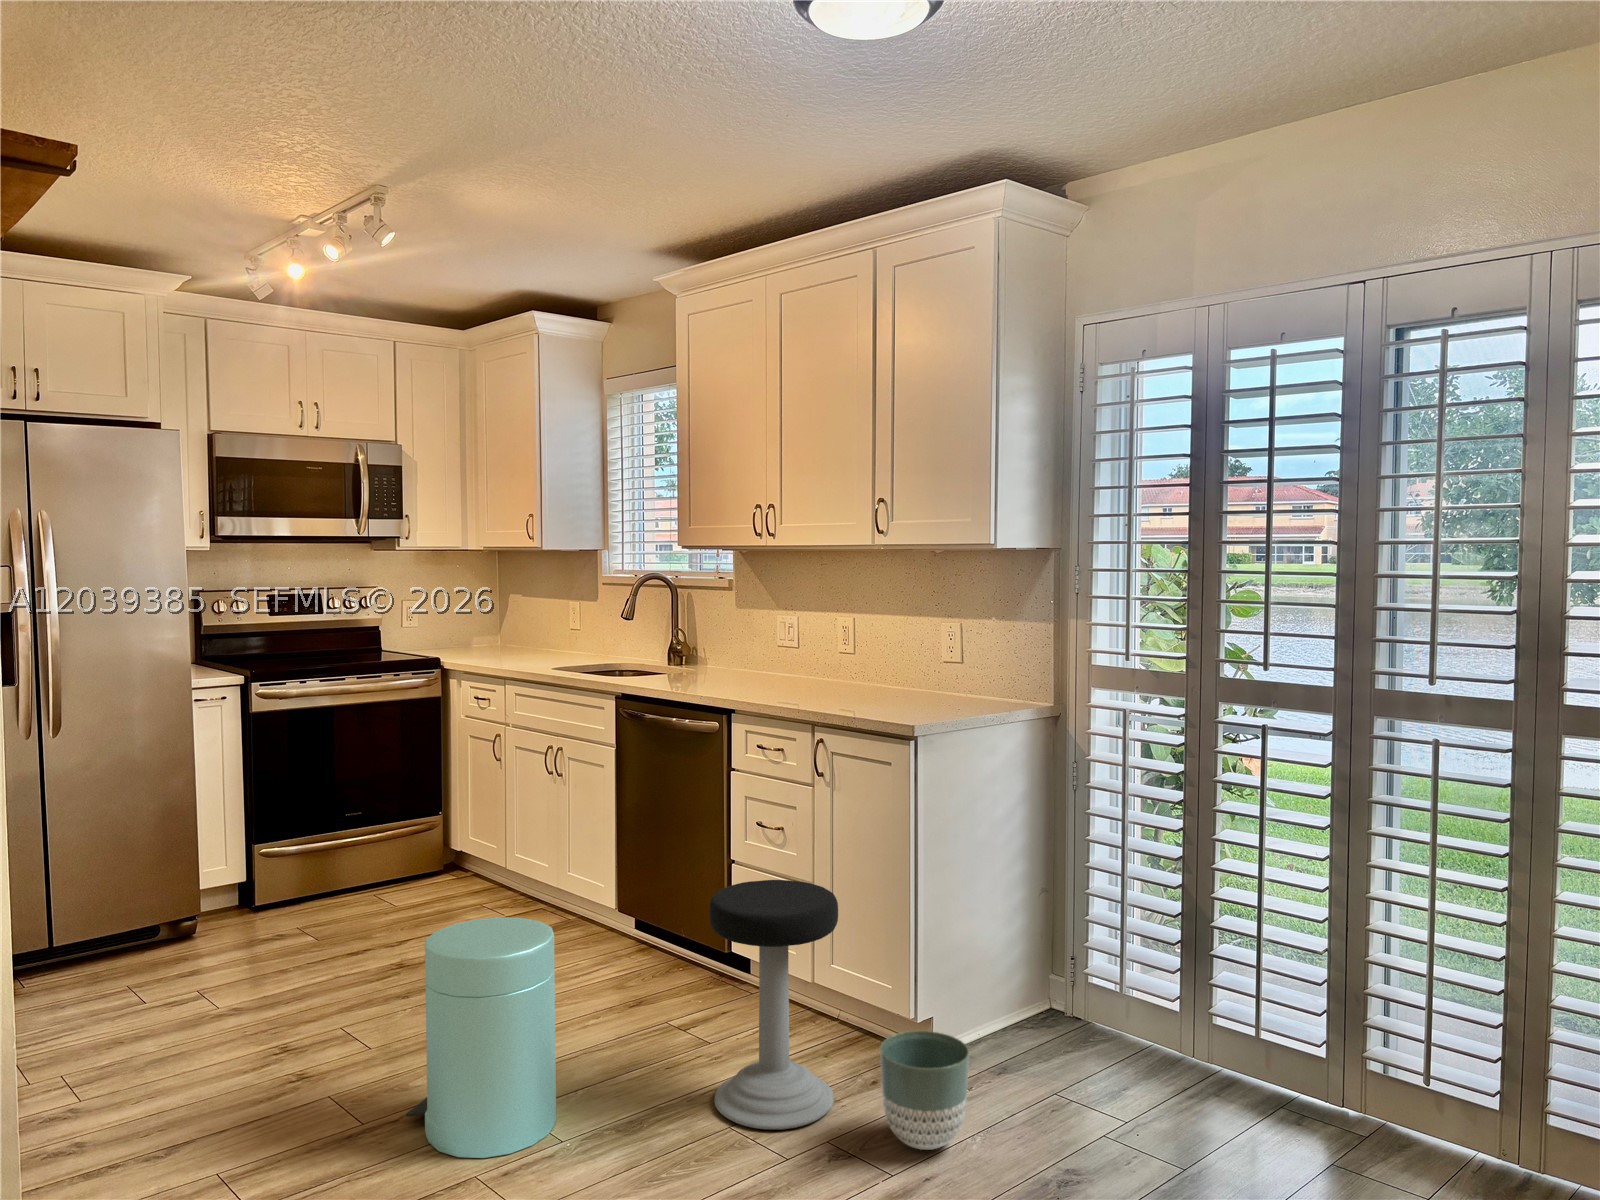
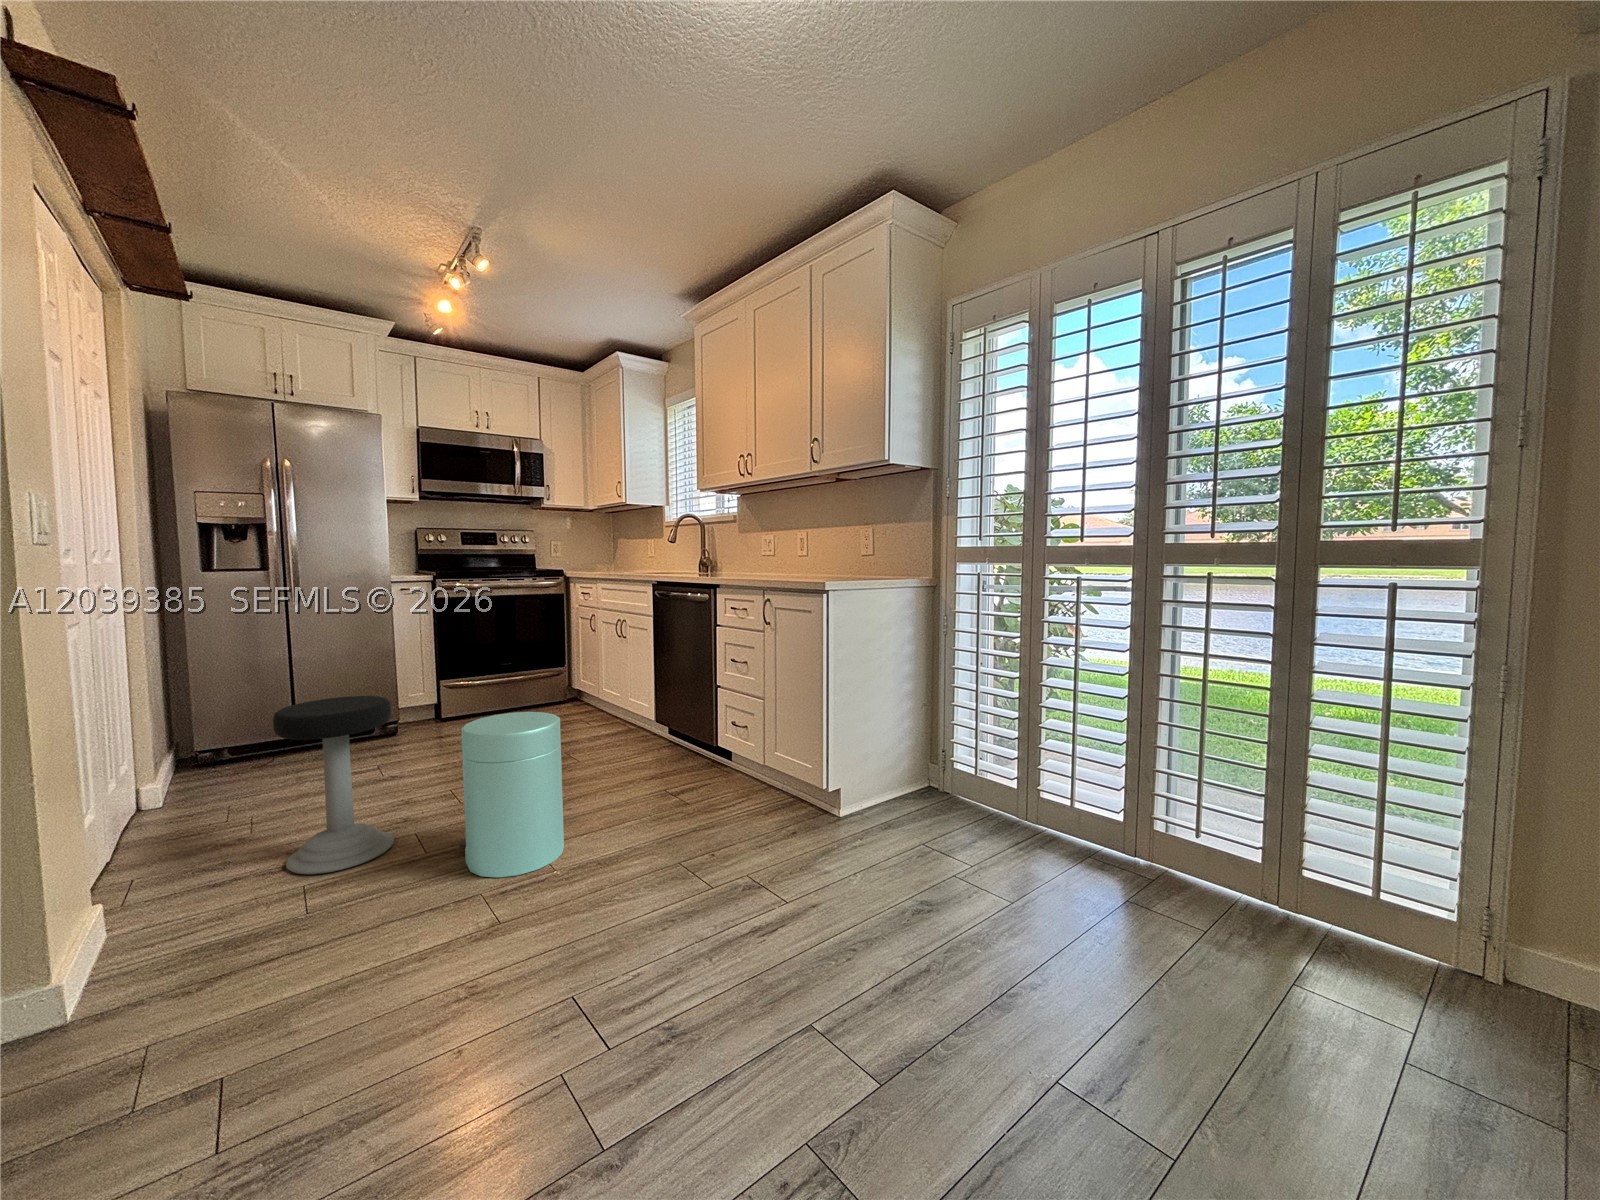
stool: present [709,880,838,1129] -> present [273,696,394,874]
planter: present [880,1031,969,1150] -> none [784,796,850,881]

